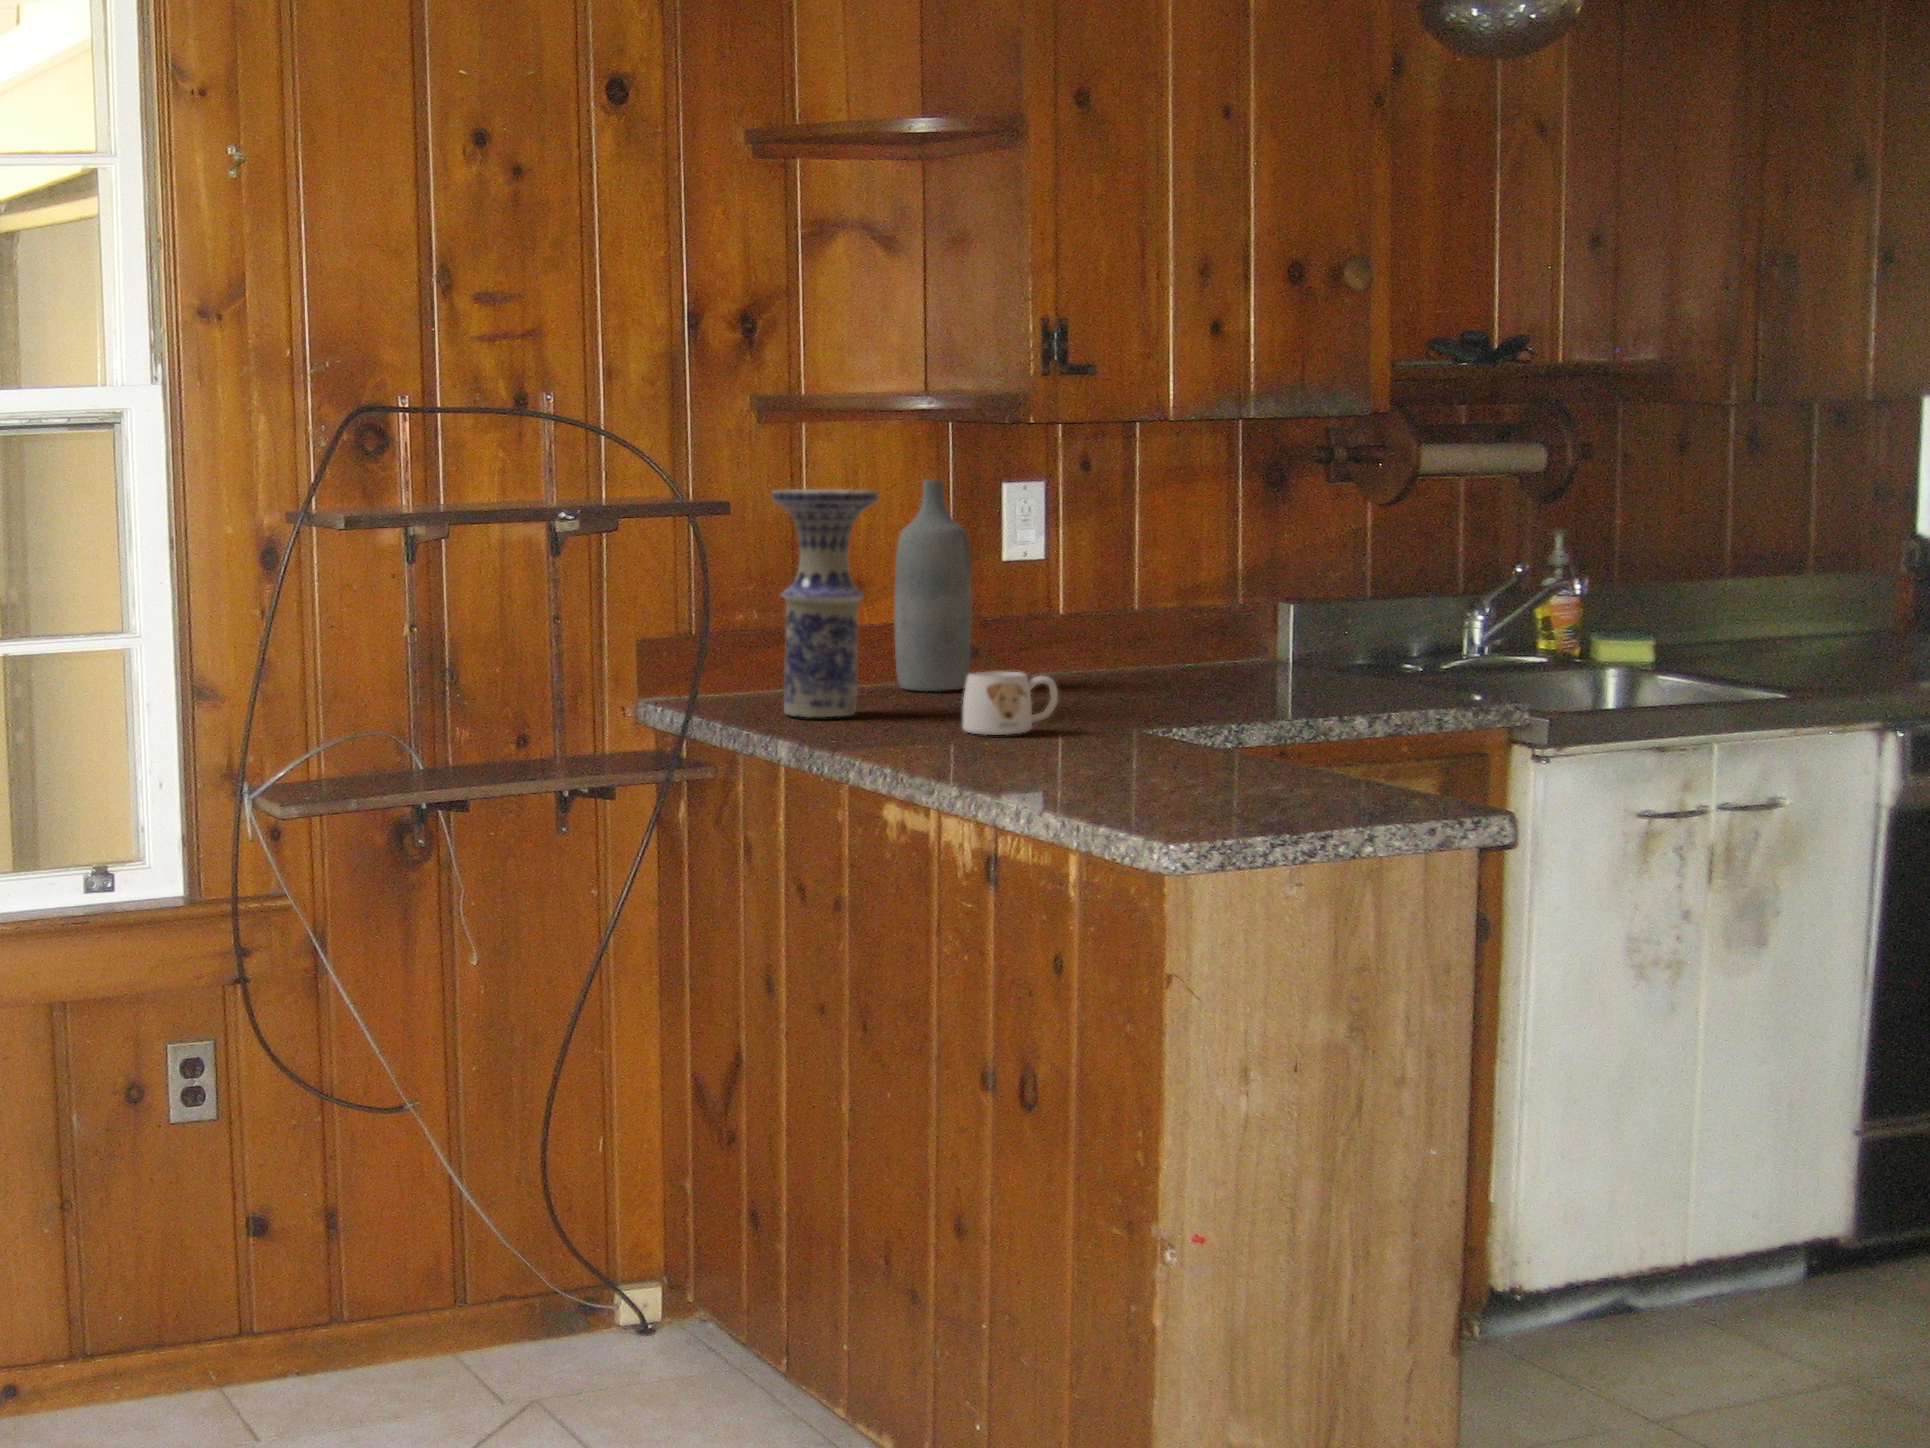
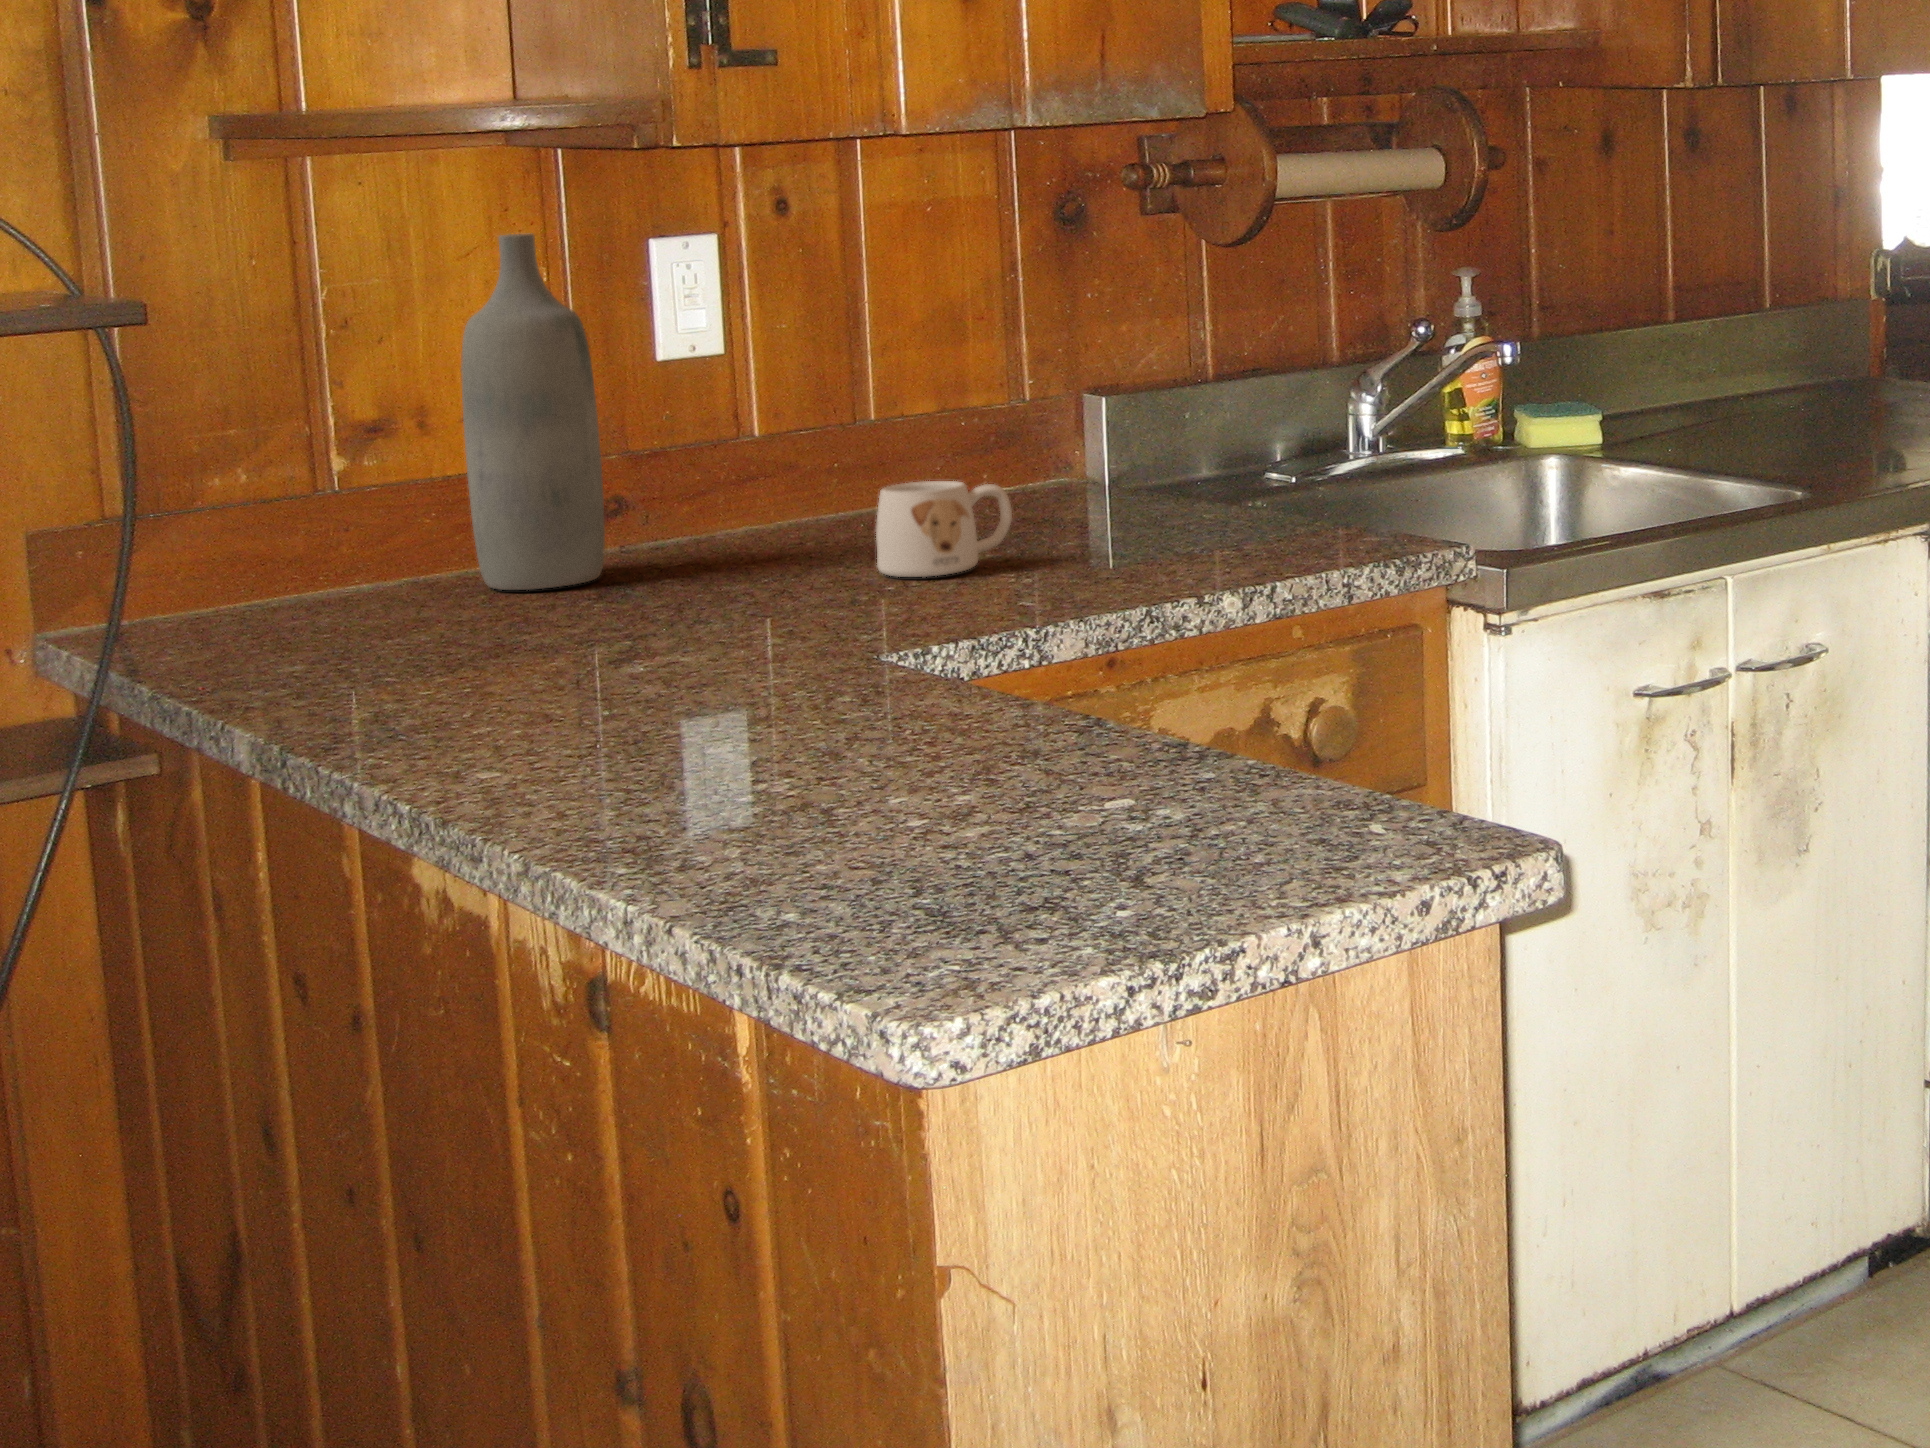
vase: present [771,489,878,717] -> none [184,261,391,681]
mug: present [963,672,1058,735] -> present [876,481,1012,577]

